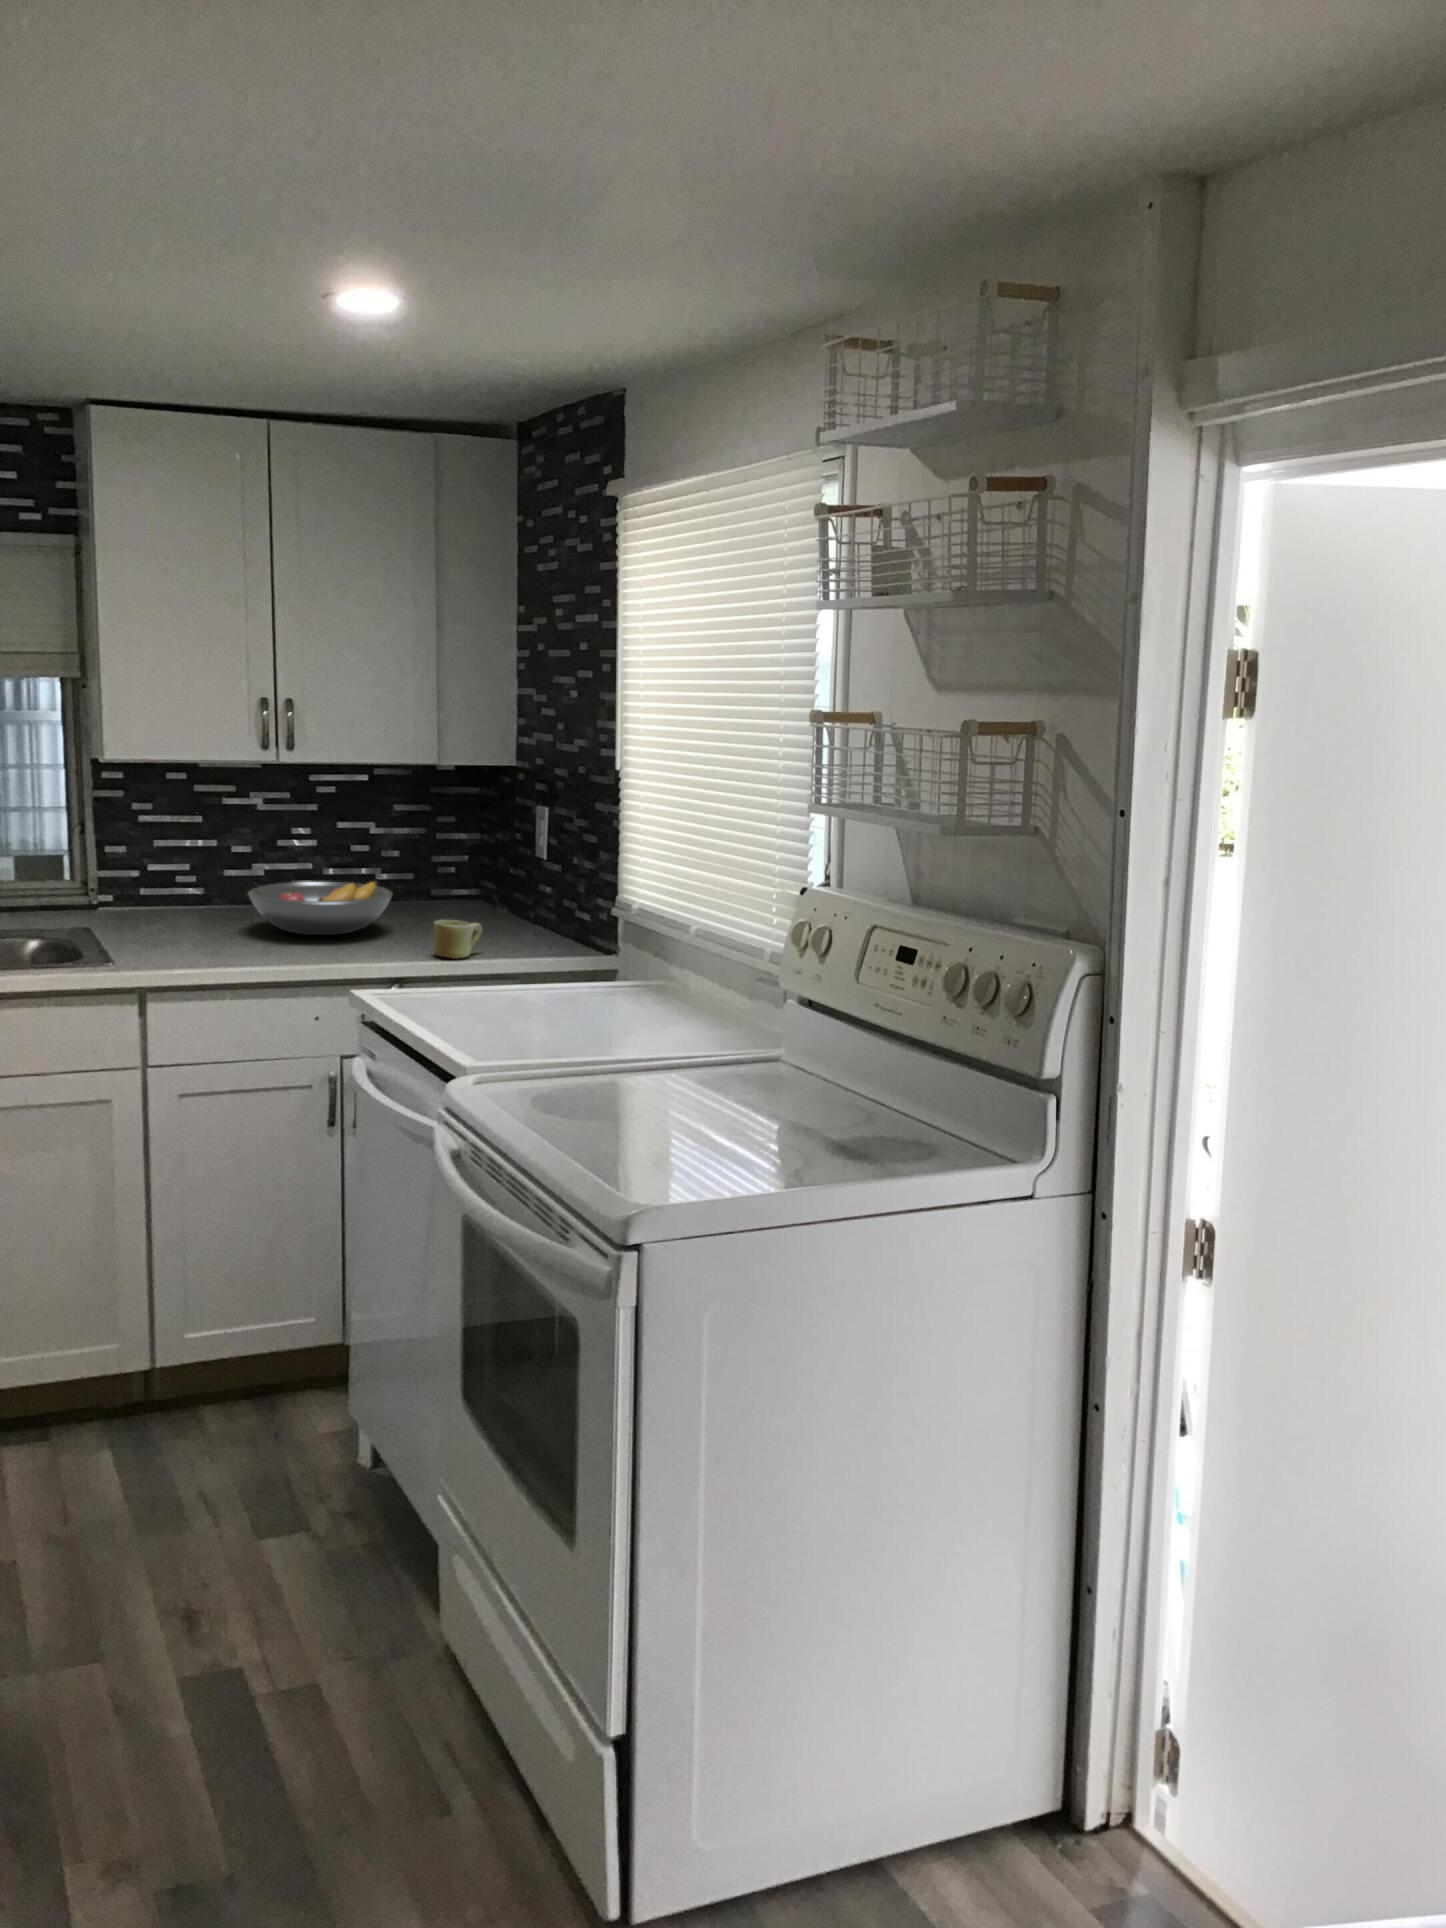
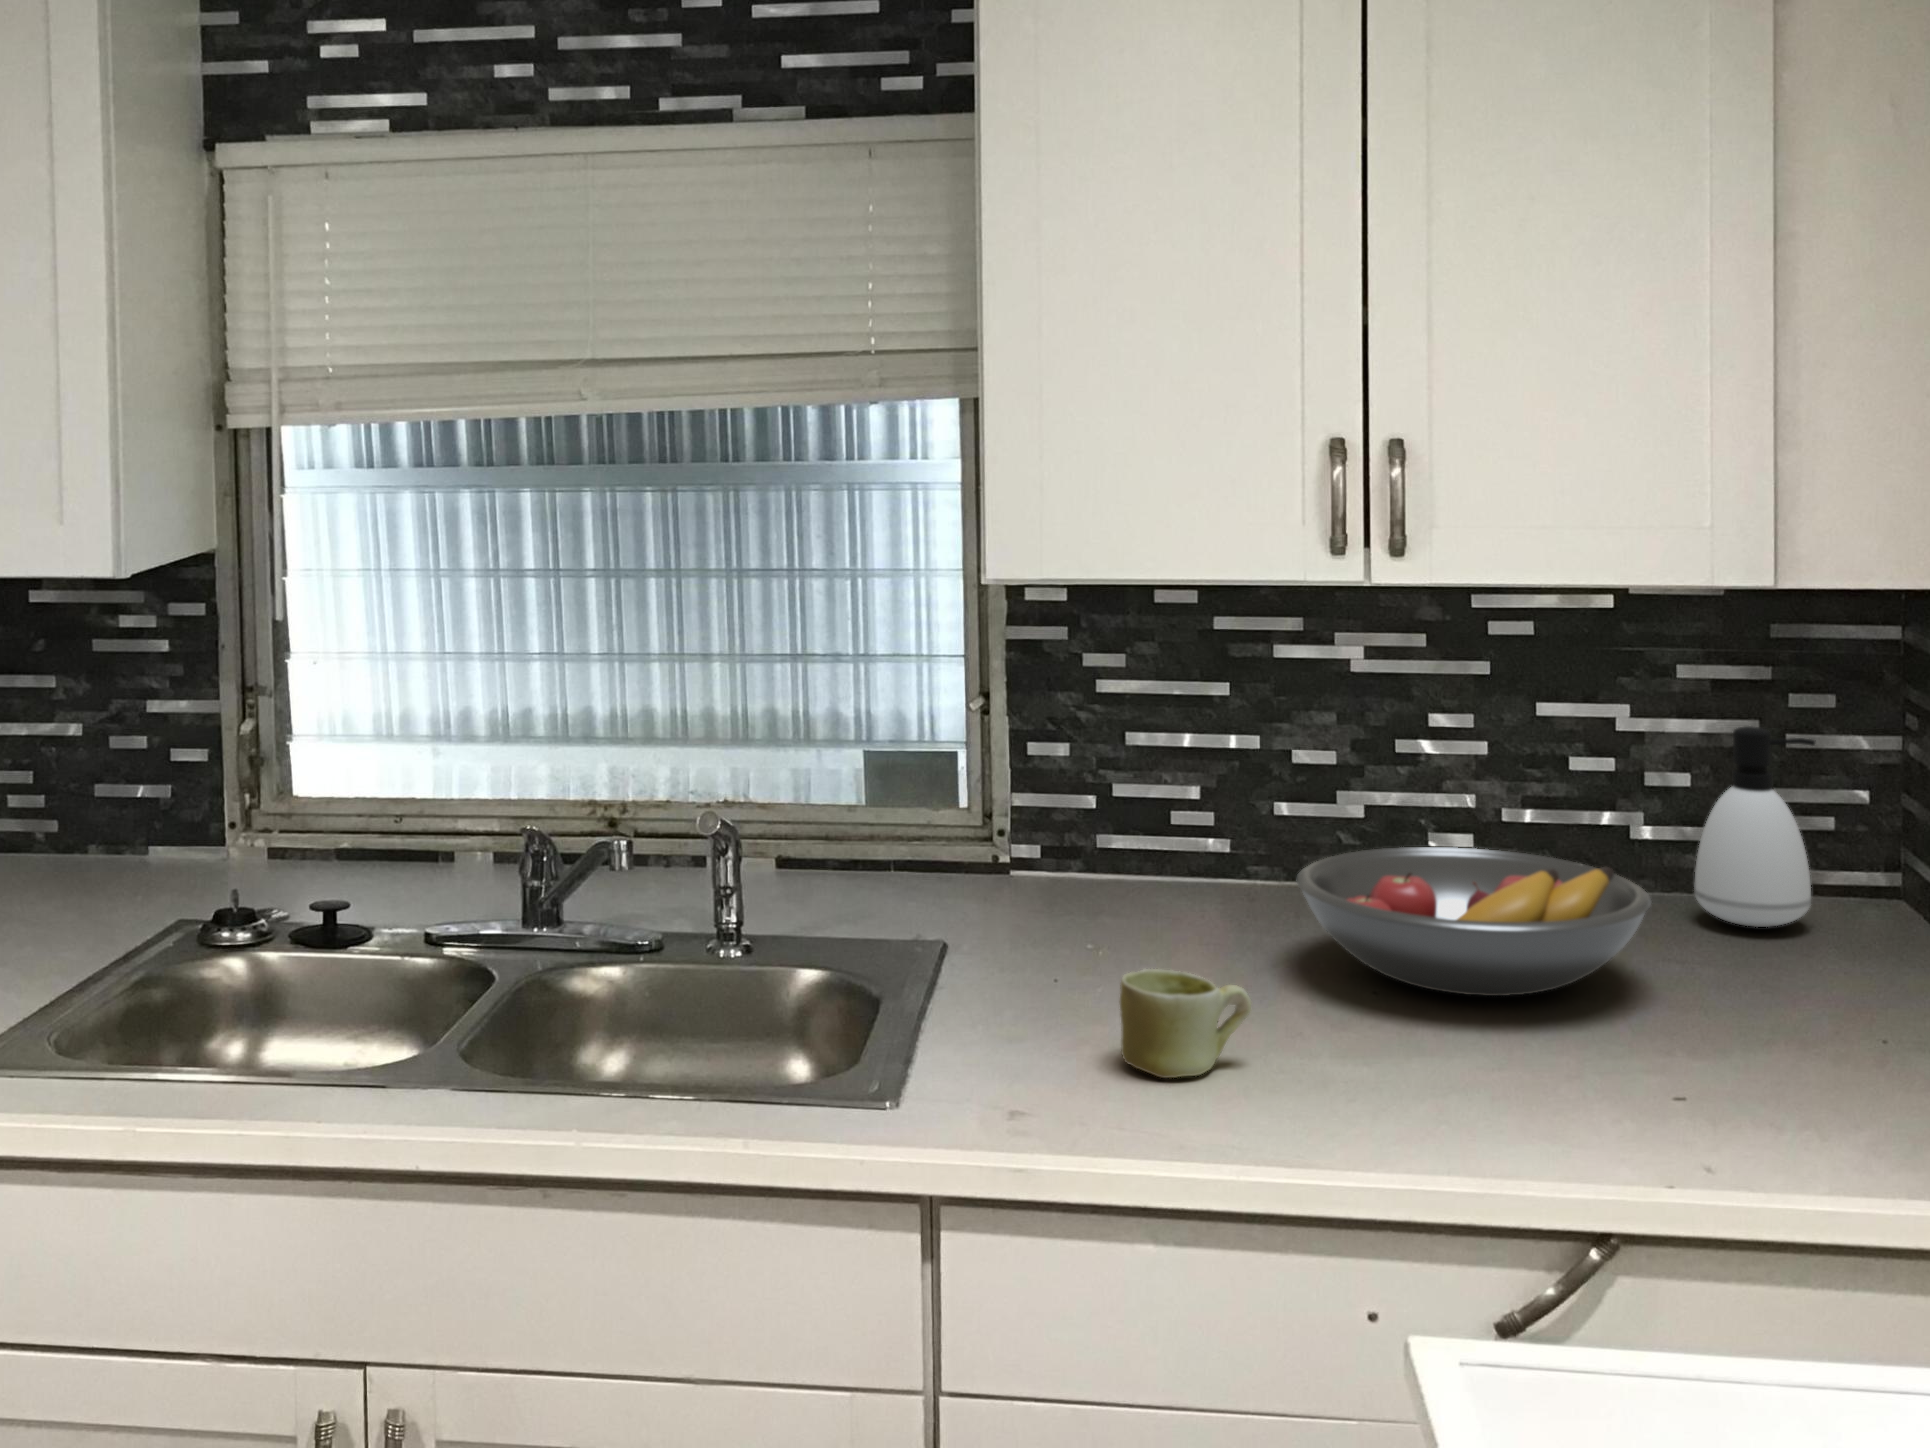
soap dispenser: none [403,827,450,909] -> present [1694,726,1815,927]
mug: present [433,920,482,959] -> present [1120,969,1251,1078]

